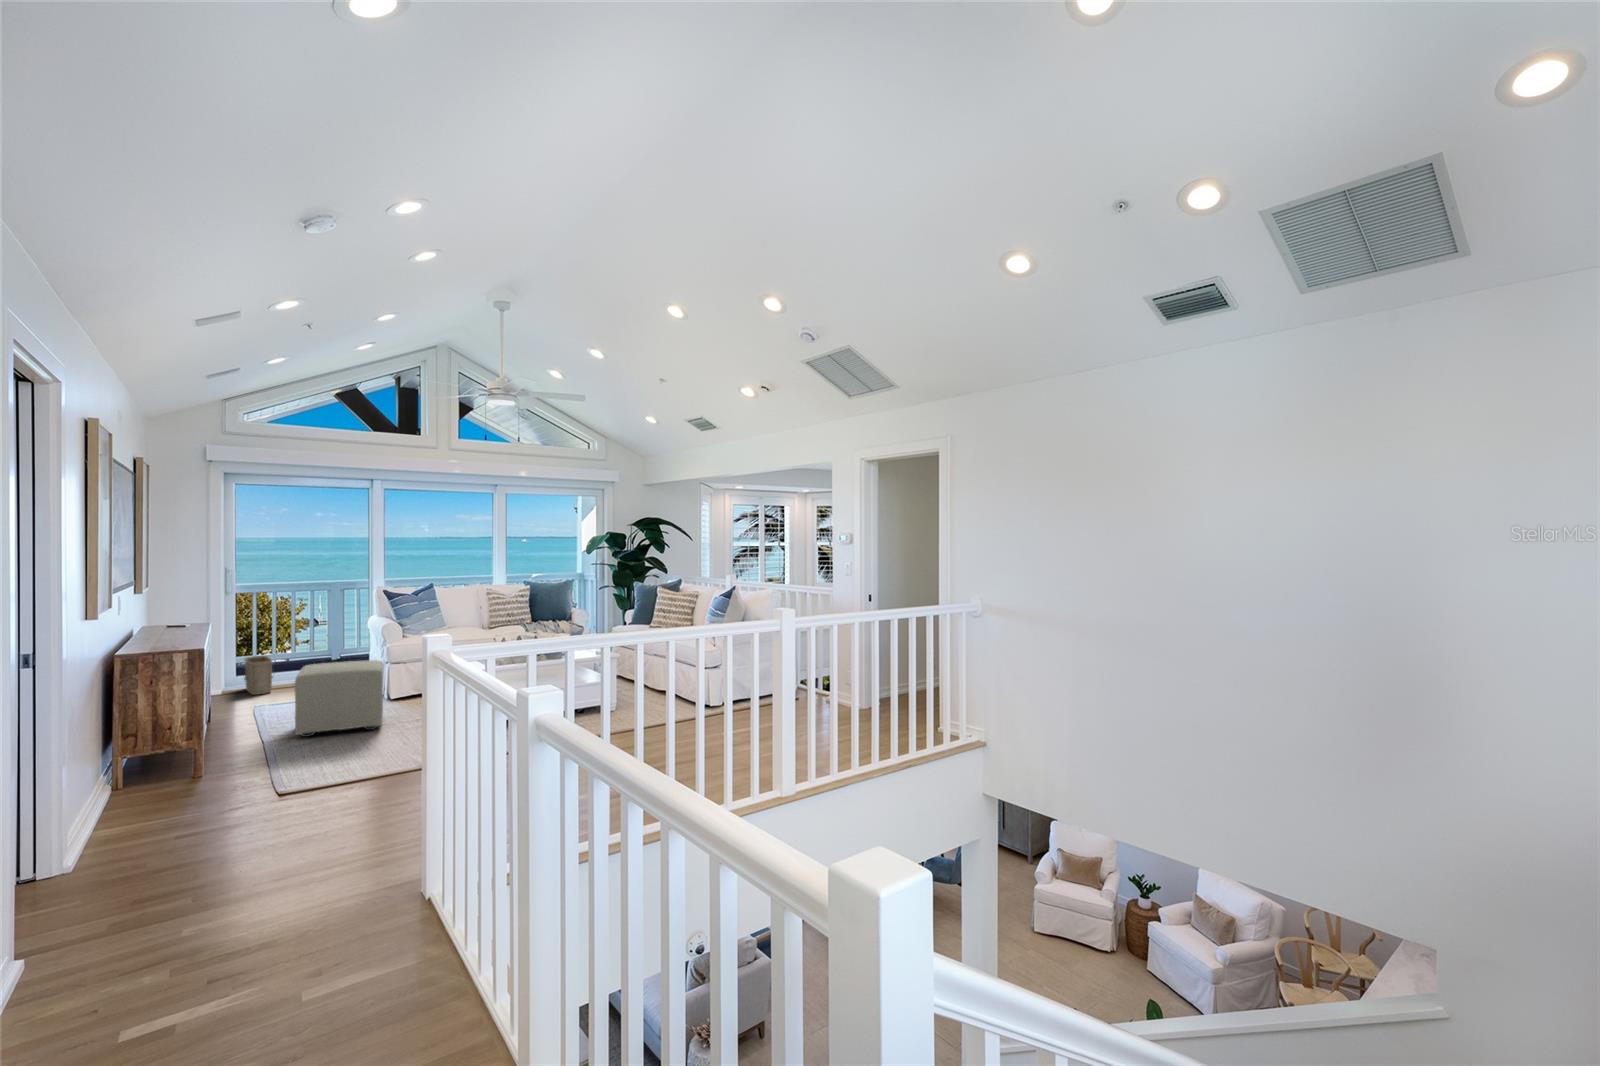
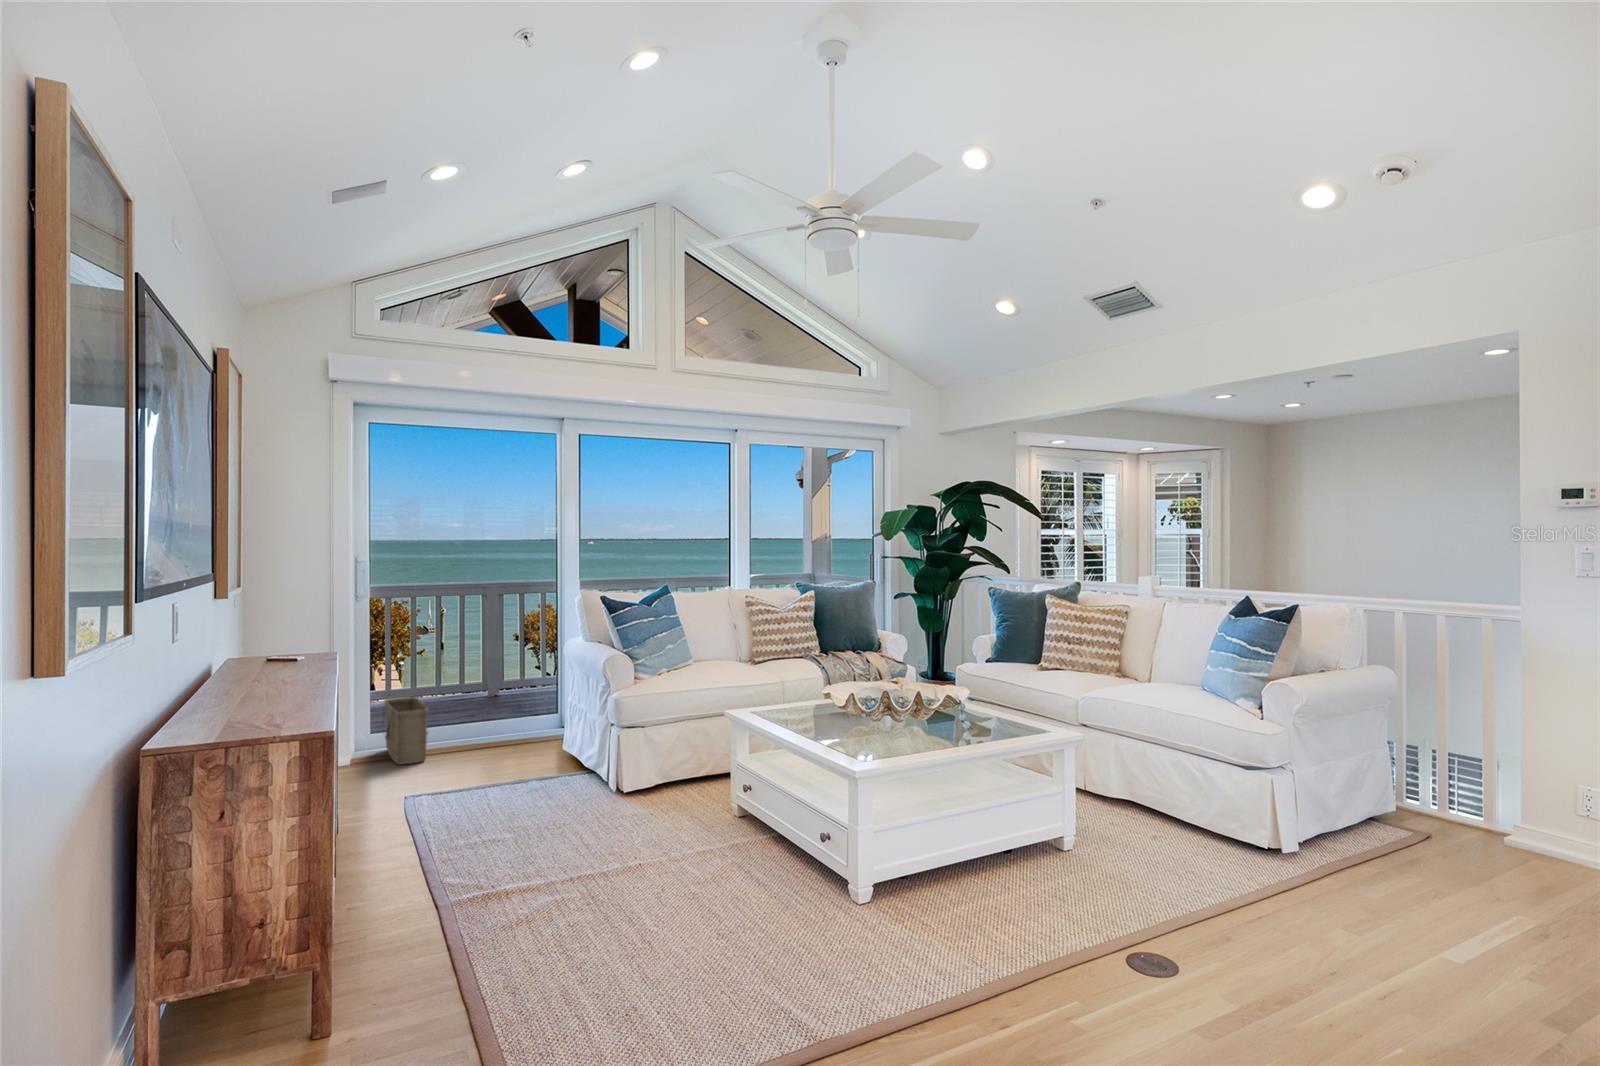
ottoman: present [294,660,383,737] -> none [496,729,652,891]

